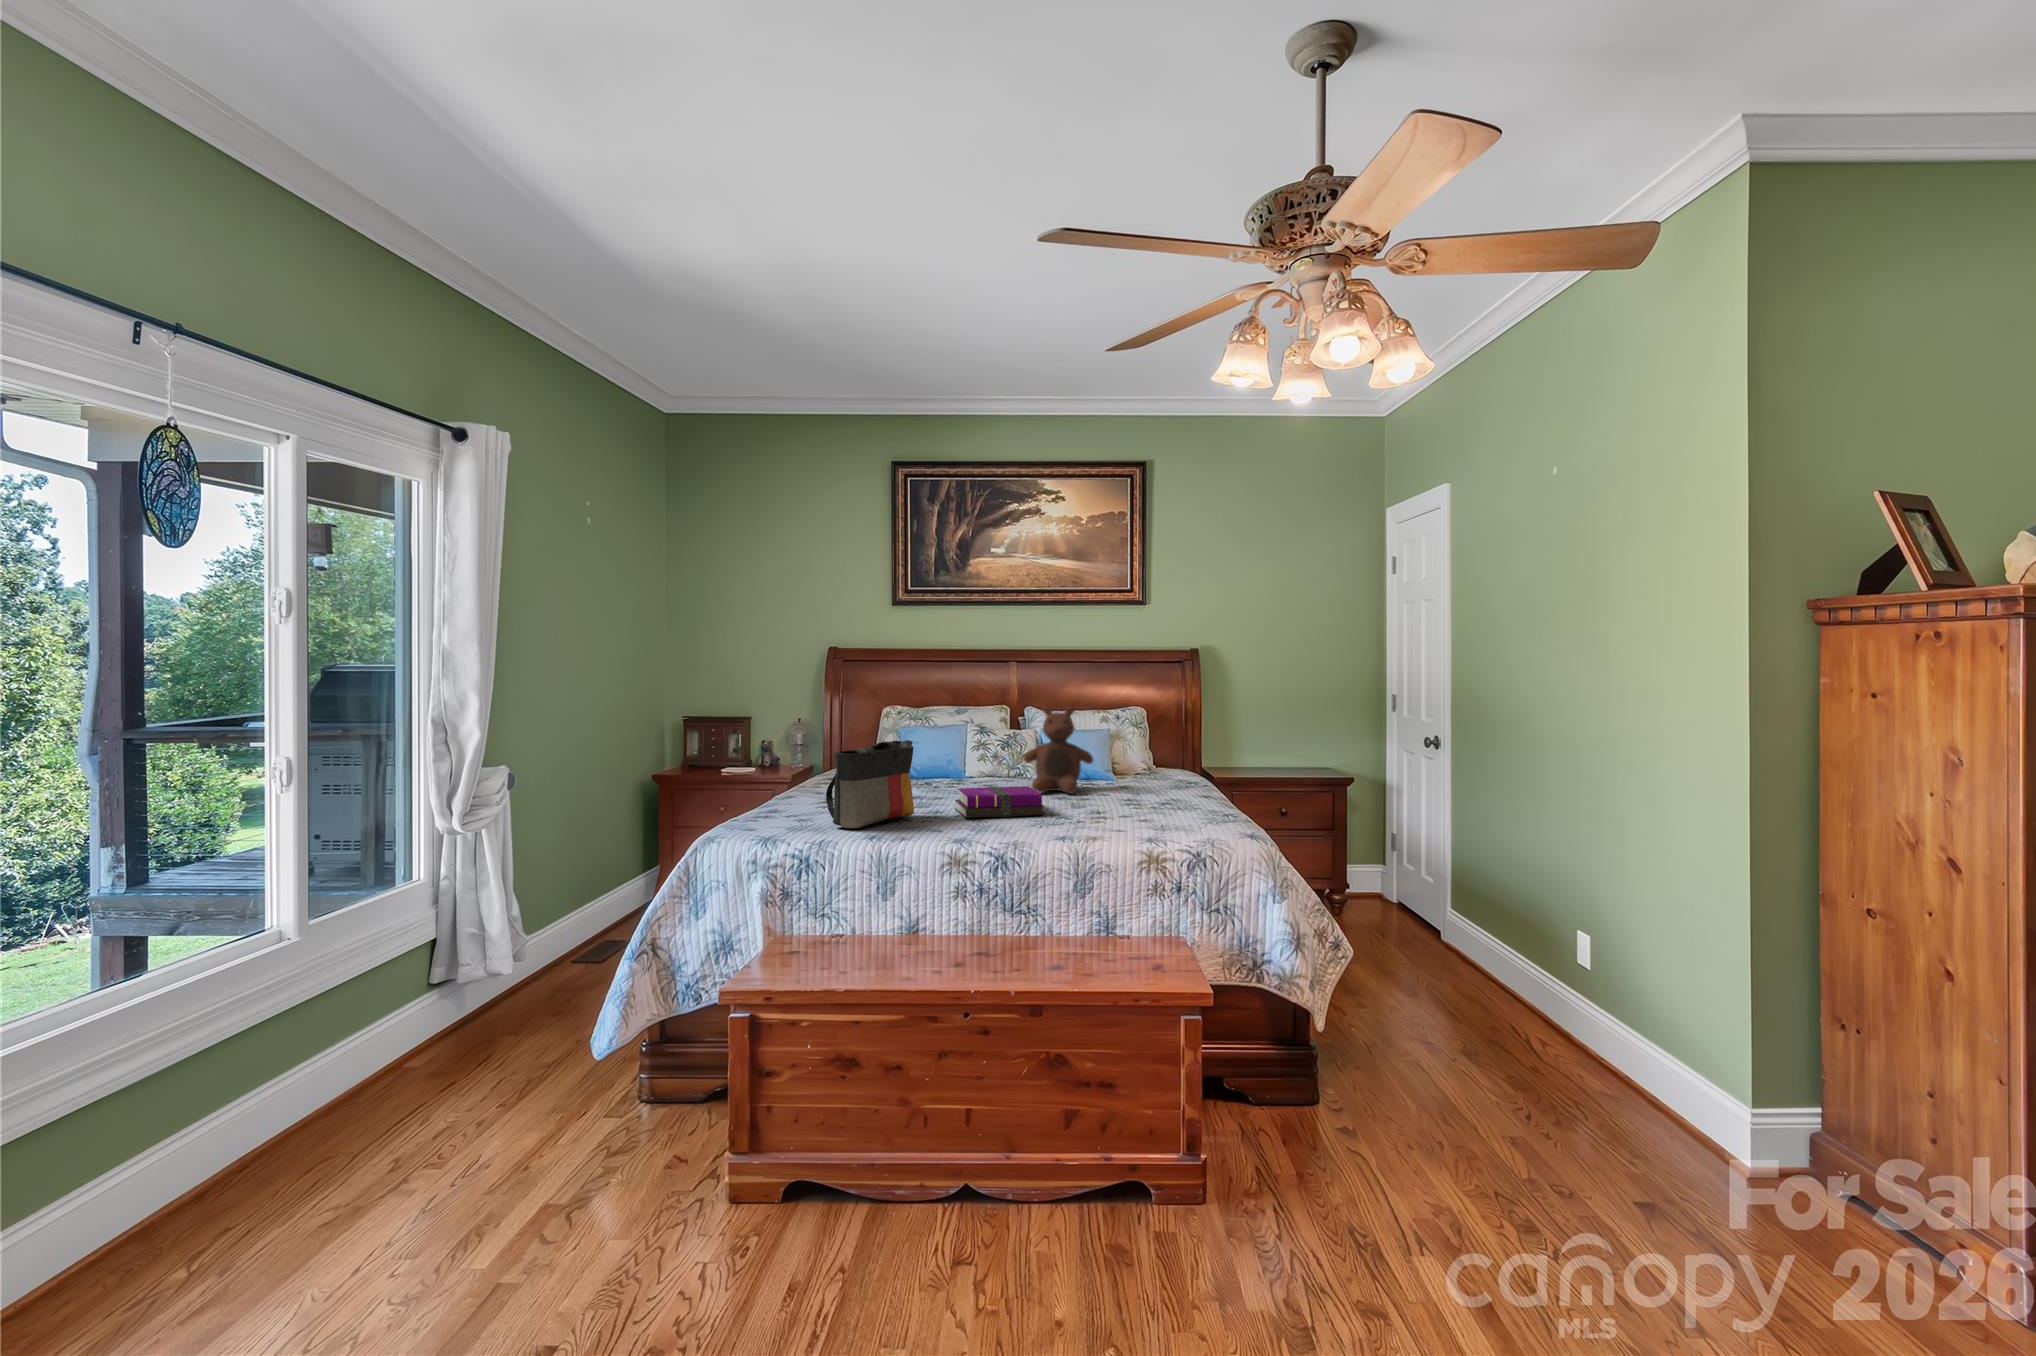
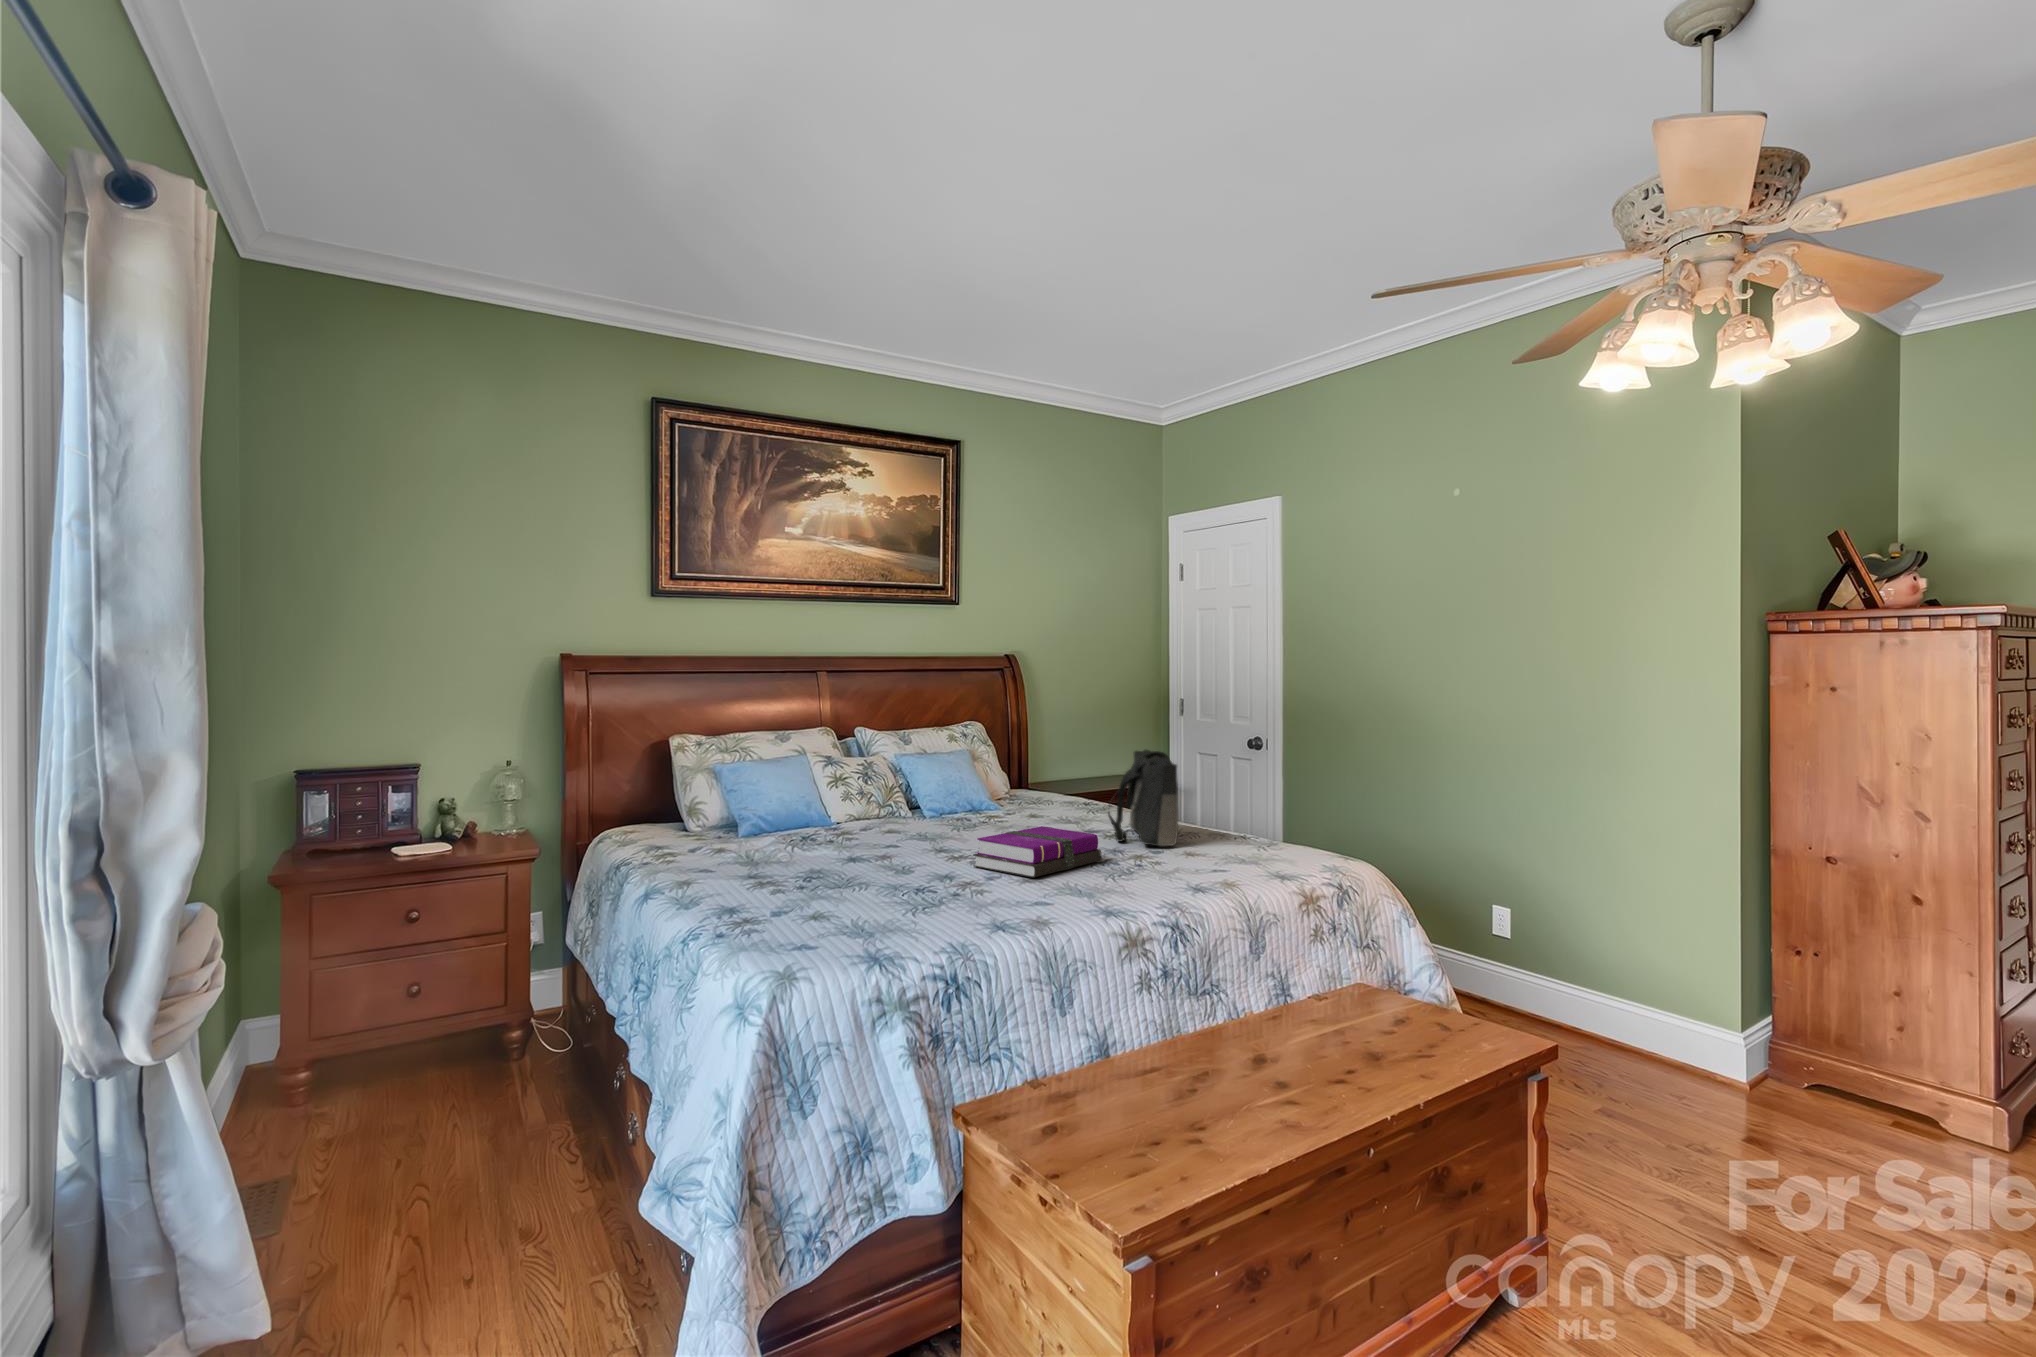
stuffed bear: present [1024,705,1093,794] -> none [958,722,1043,833]
tote bag: present [826,740,914,828] -> present [1108,750,1178,846]

